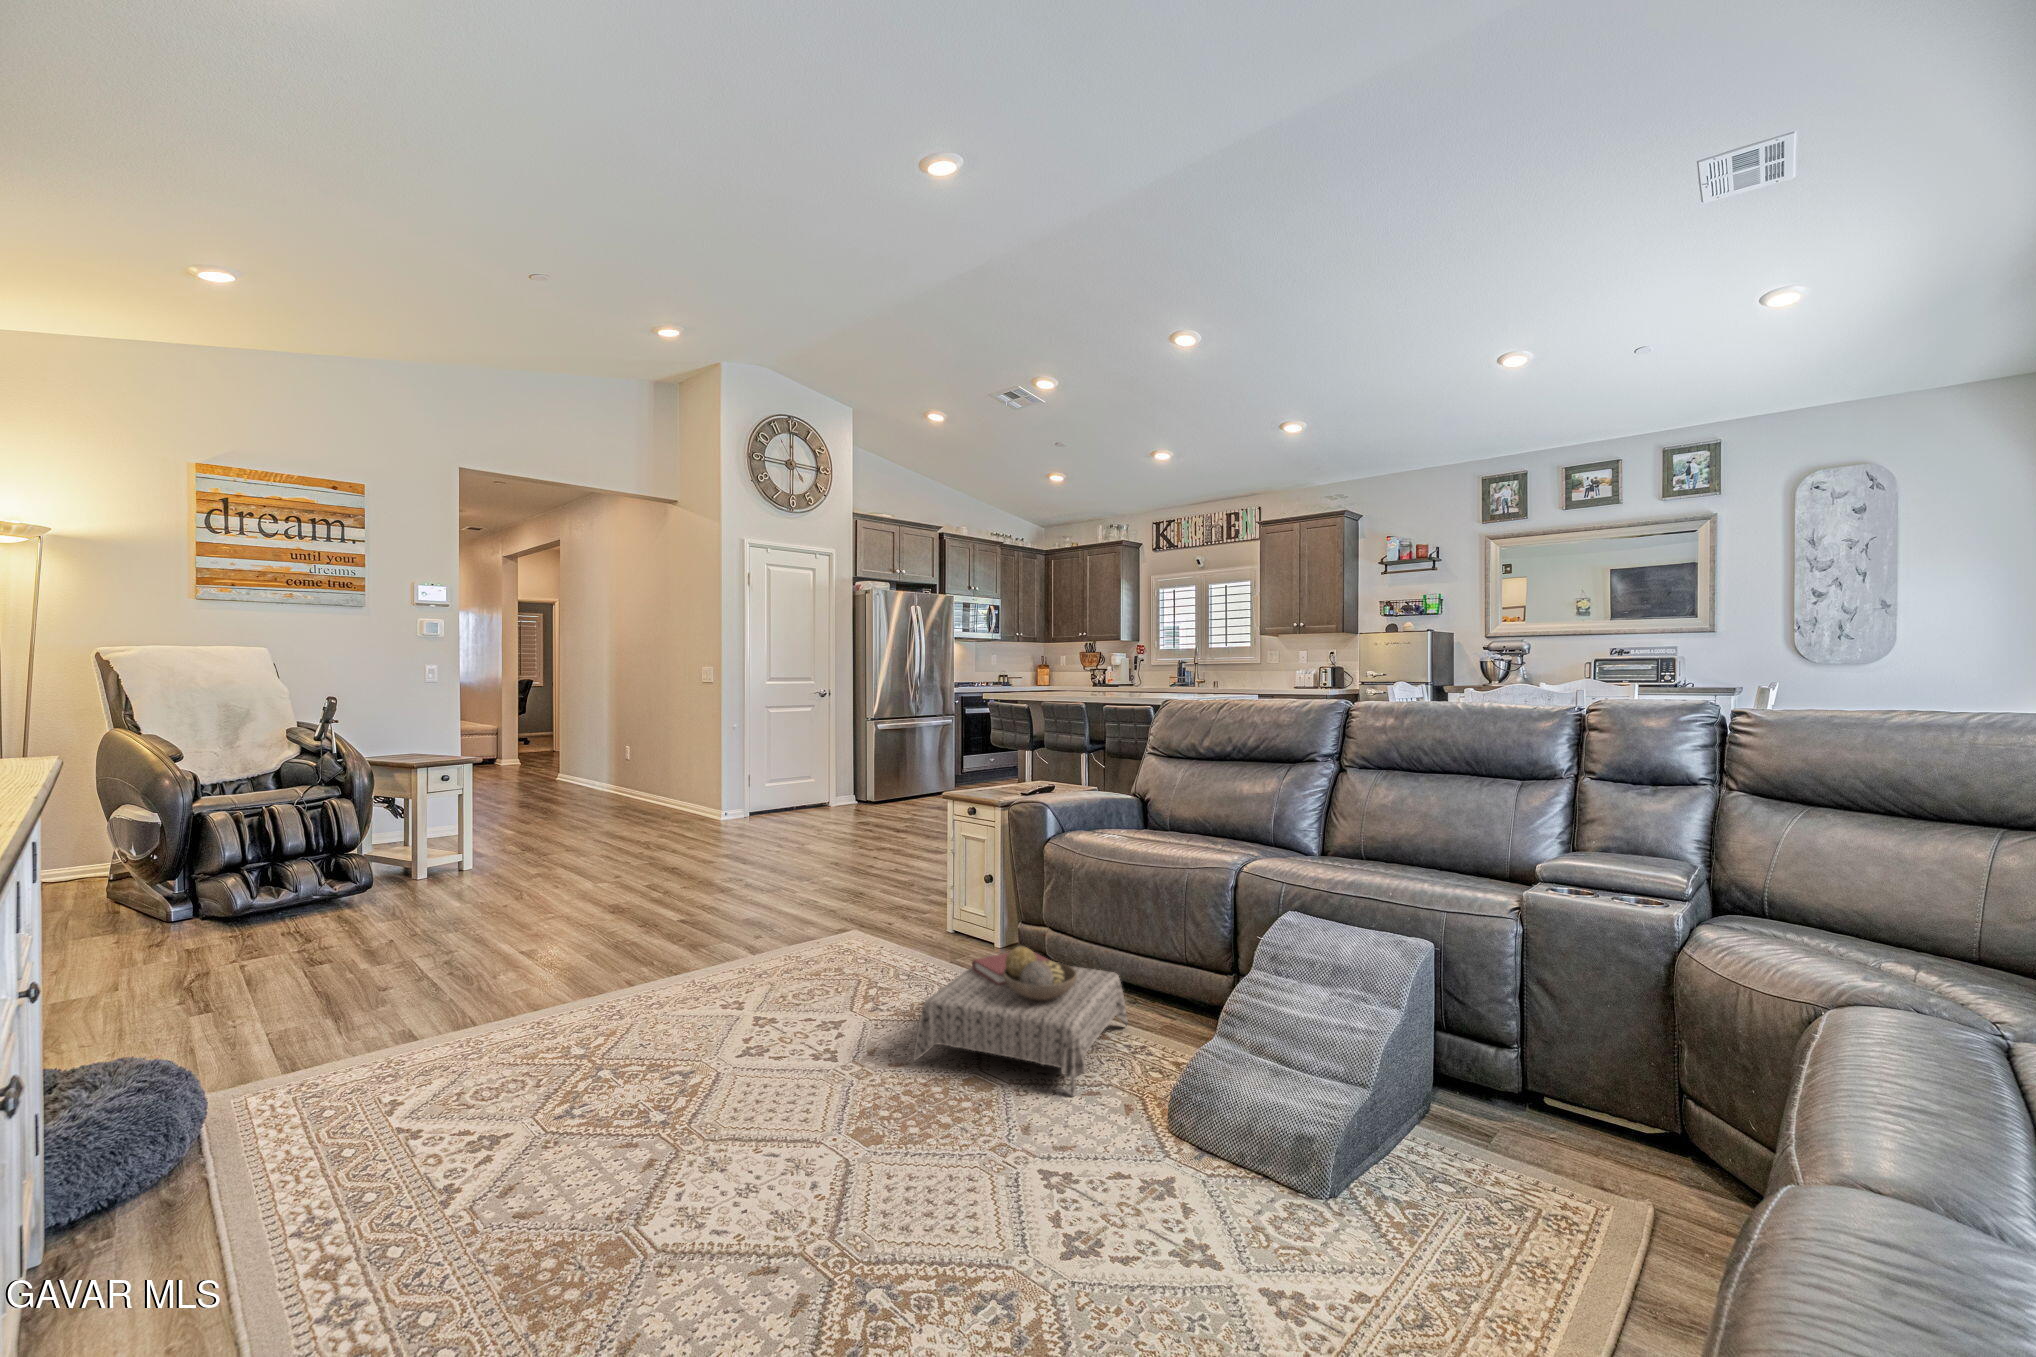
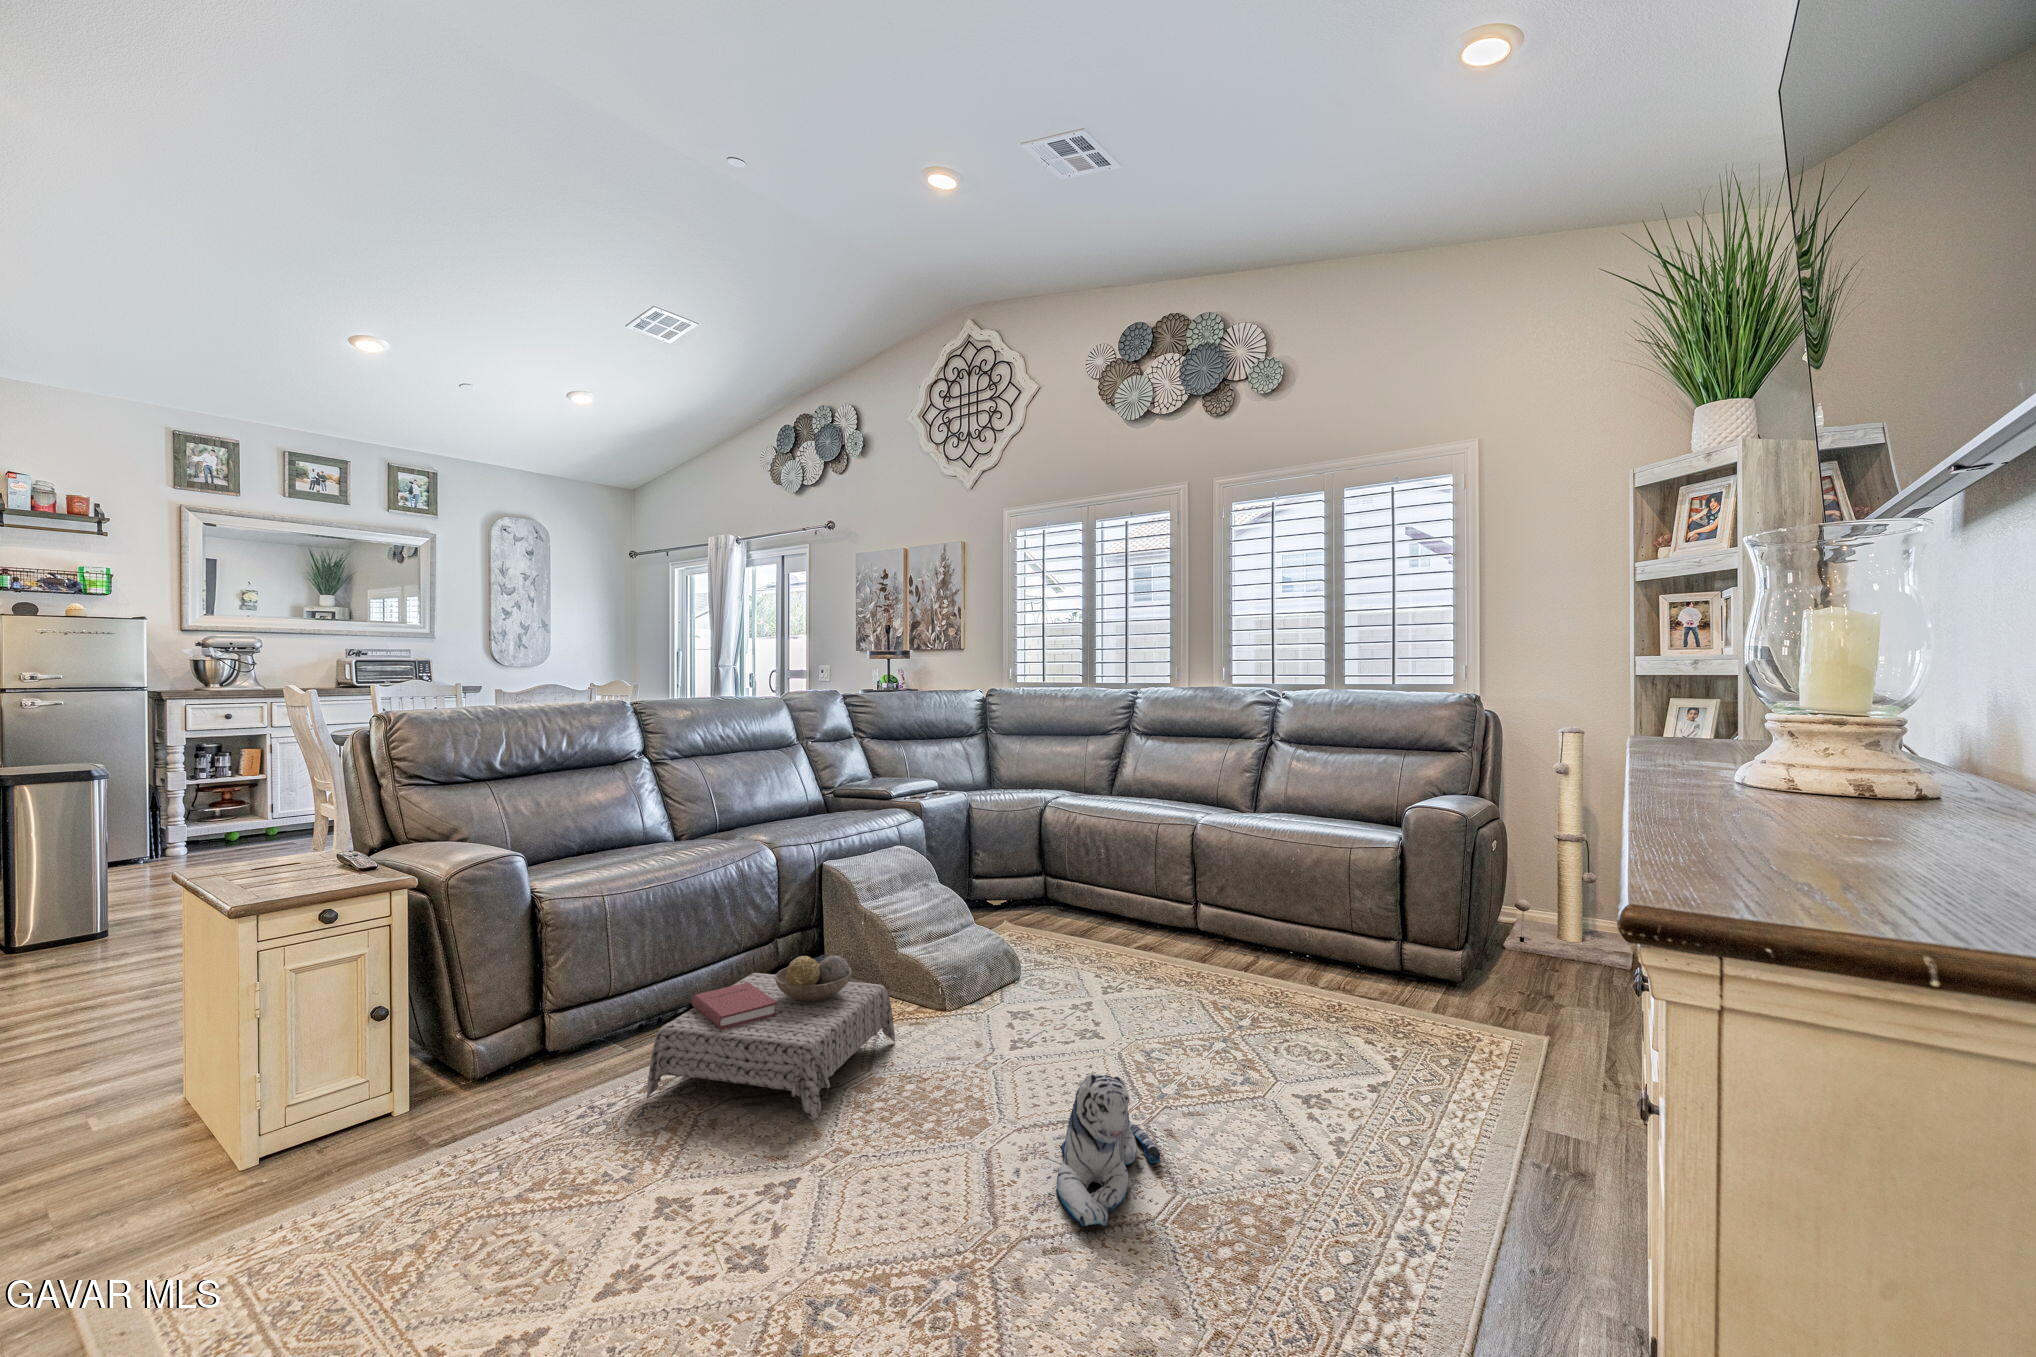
plush toy: none [640,1086,821,1250] -> present [1056,1074,1161,1227]

